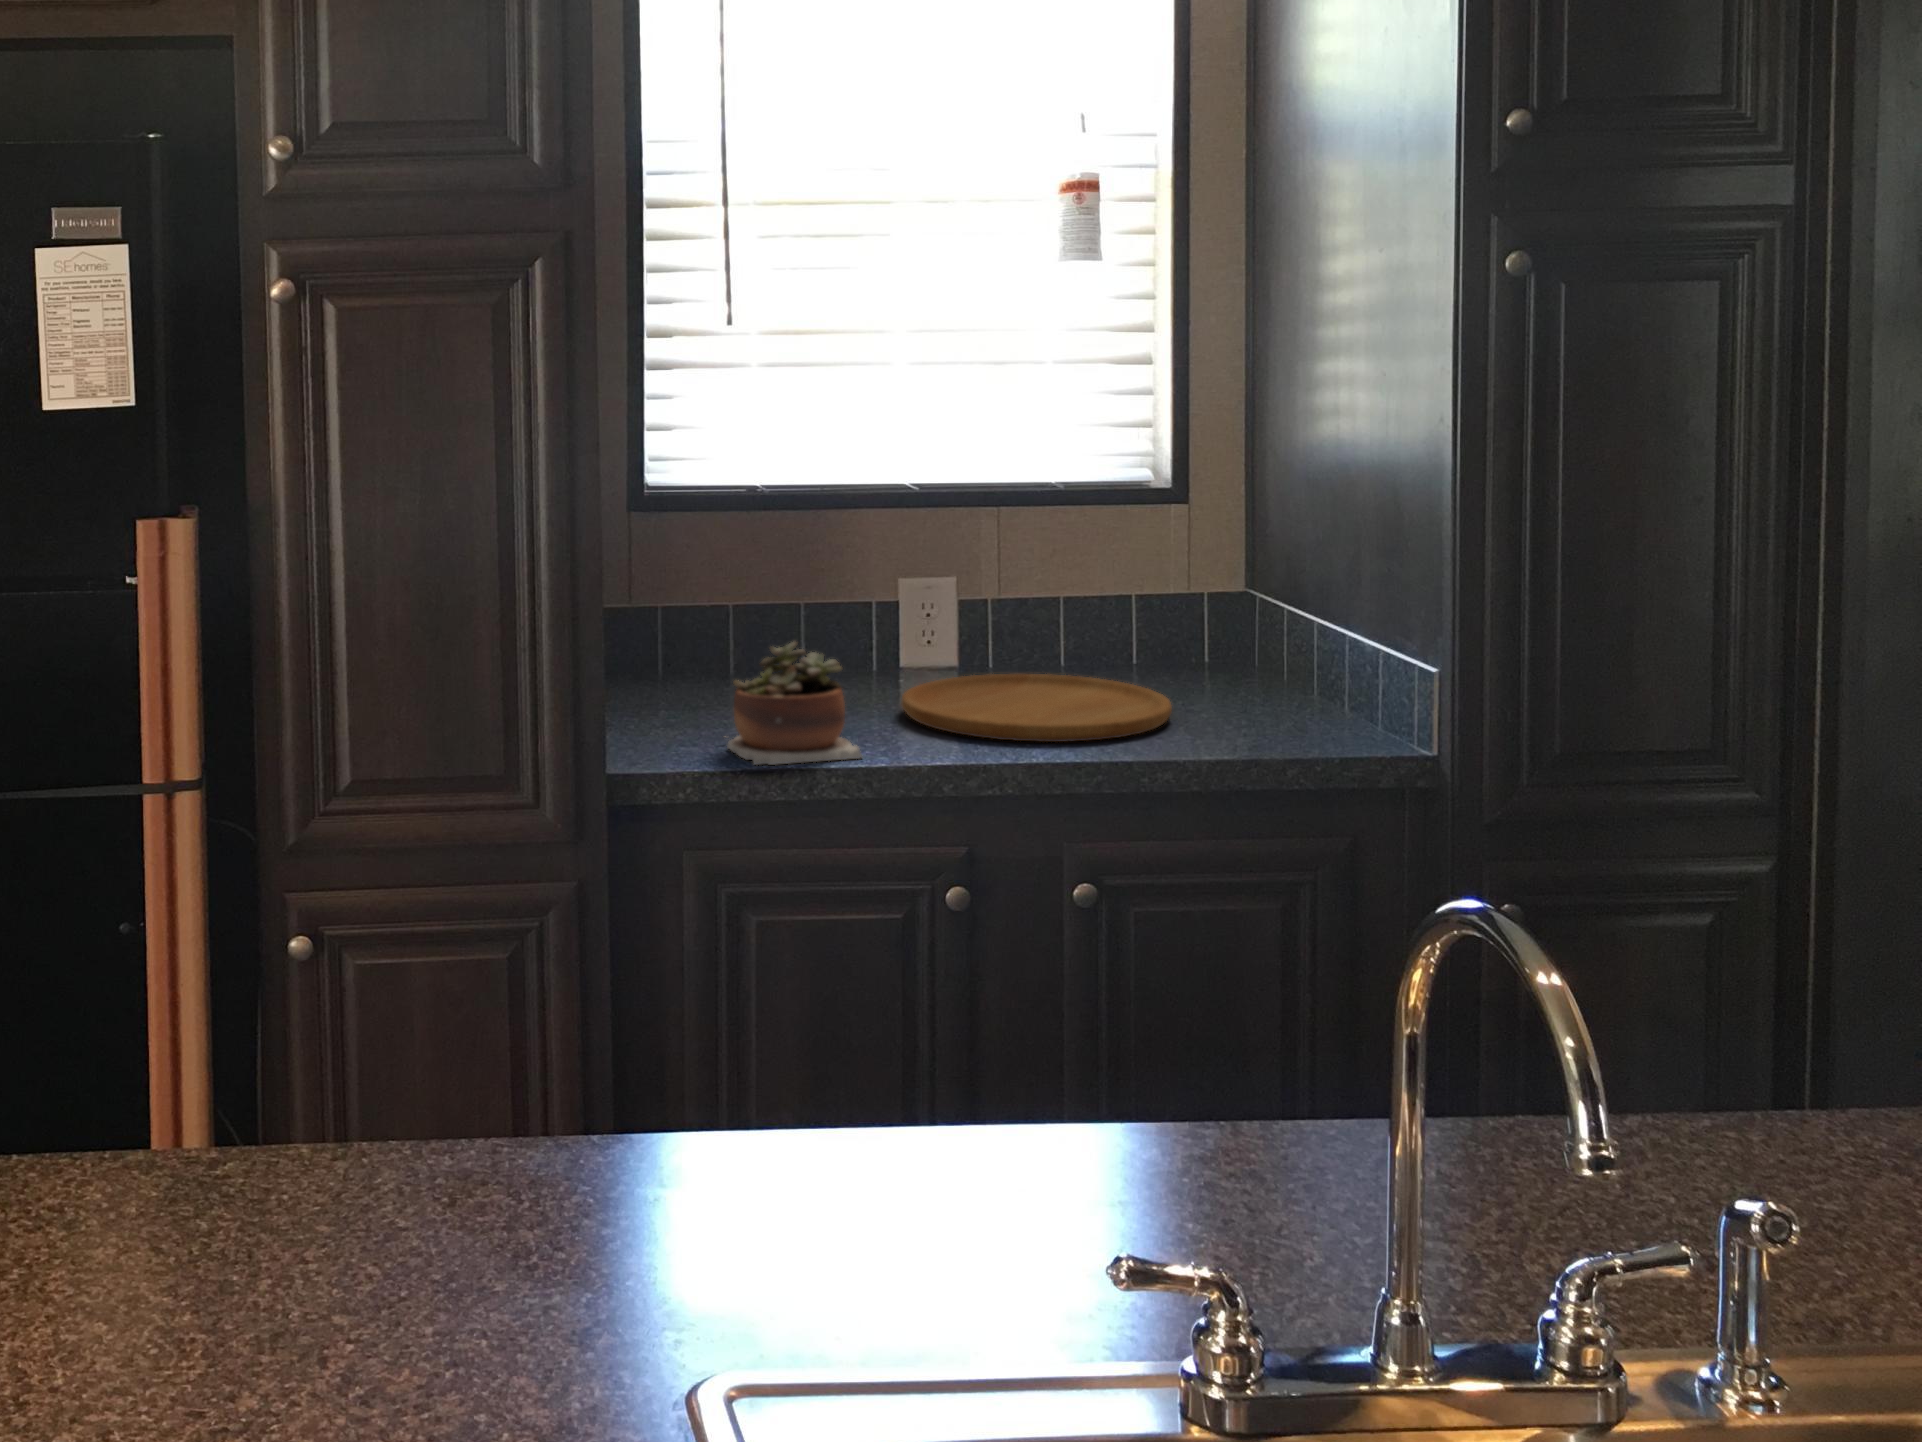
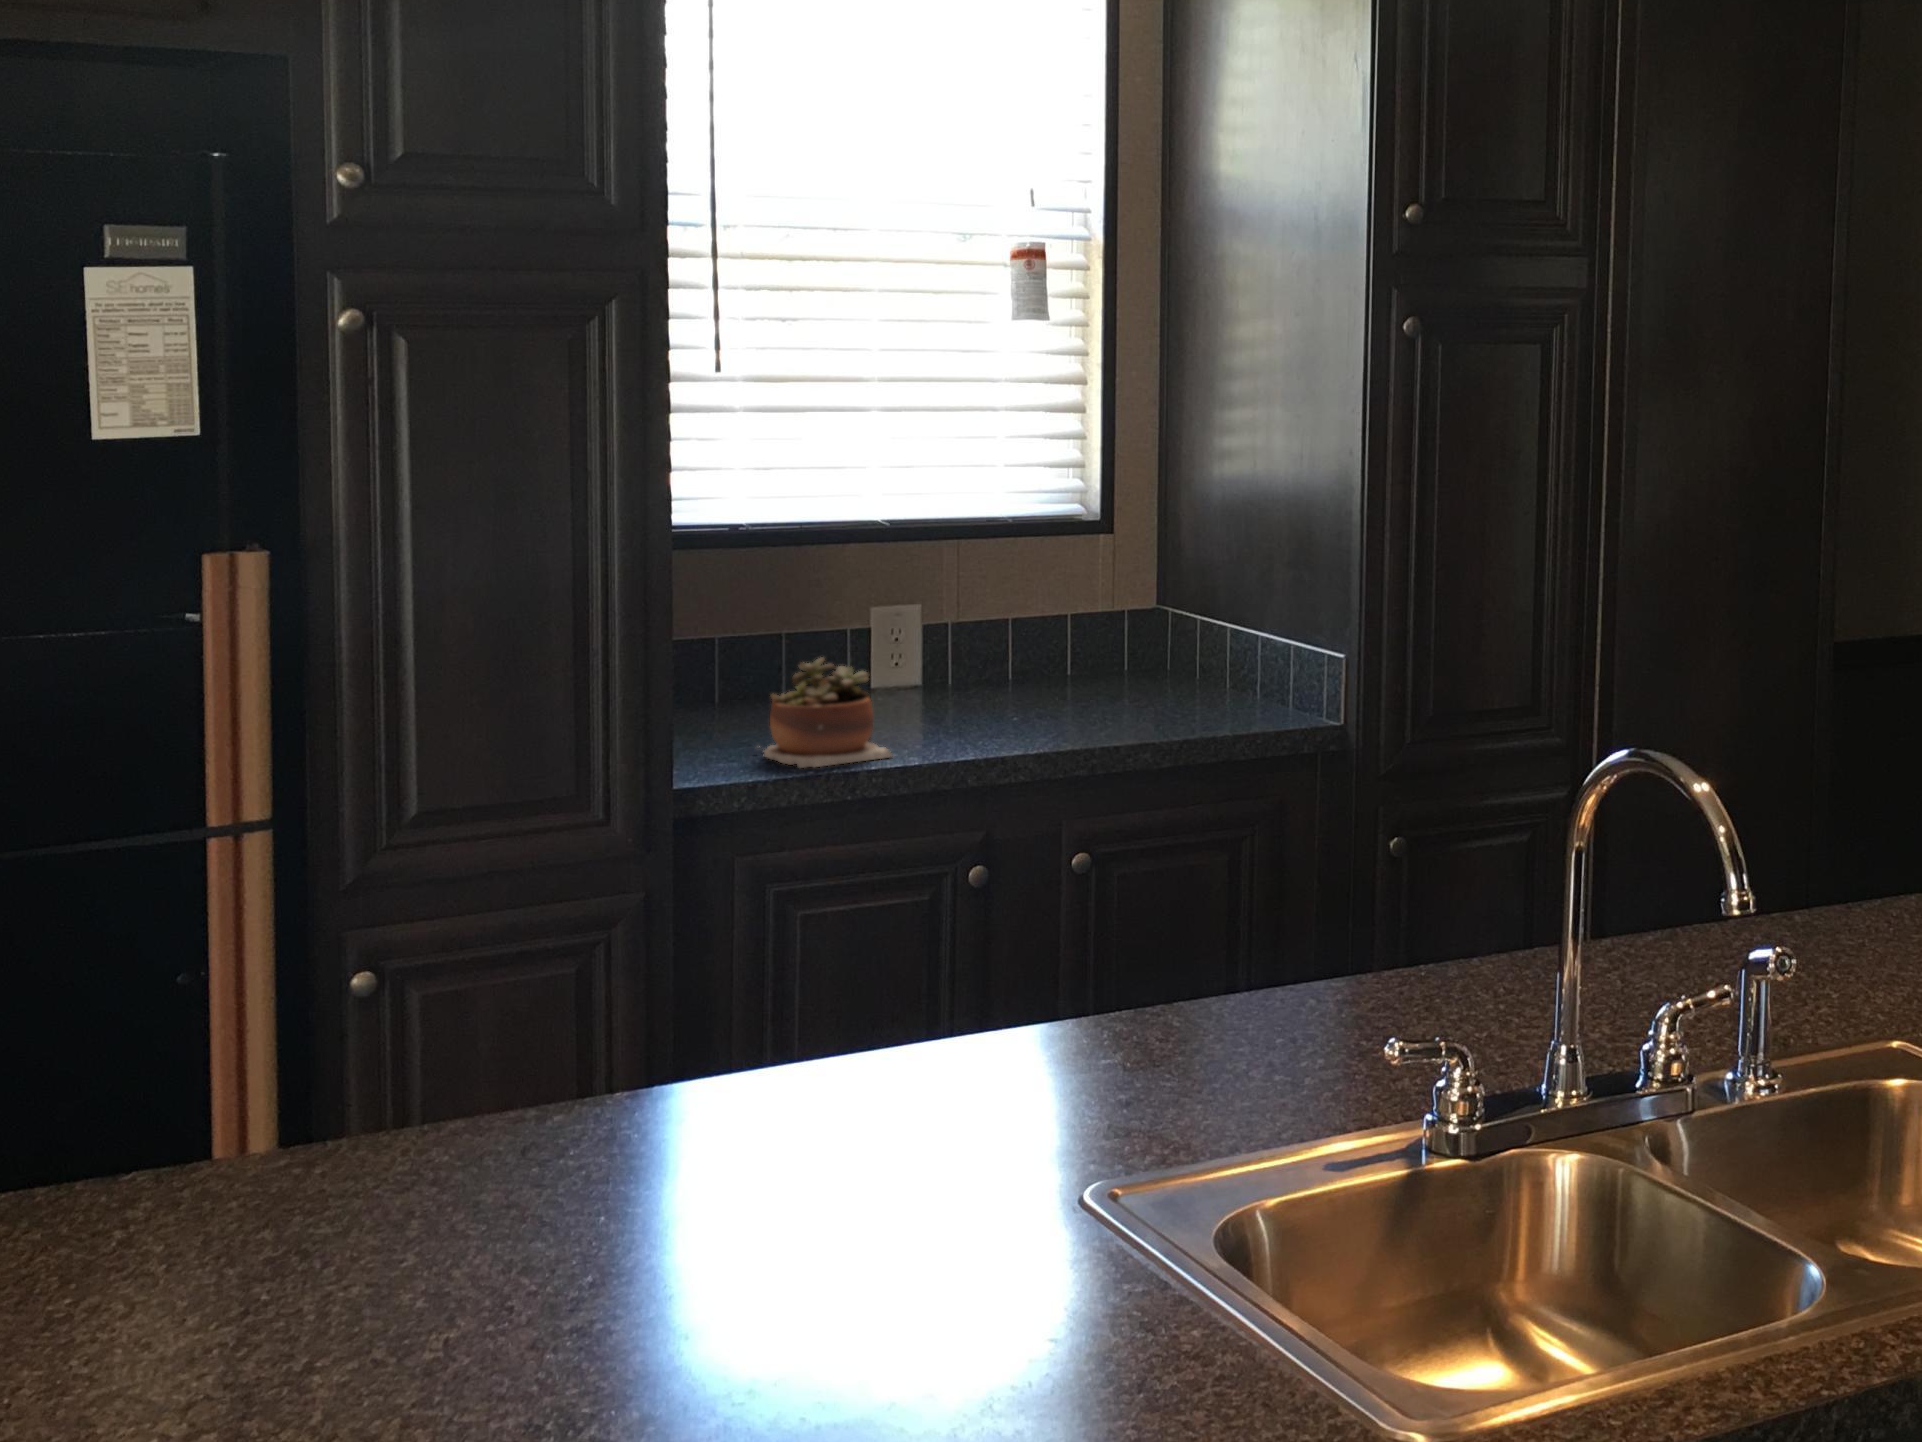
cutting board: present [901,674,1172,742] -> none [898,682,1130,735]

